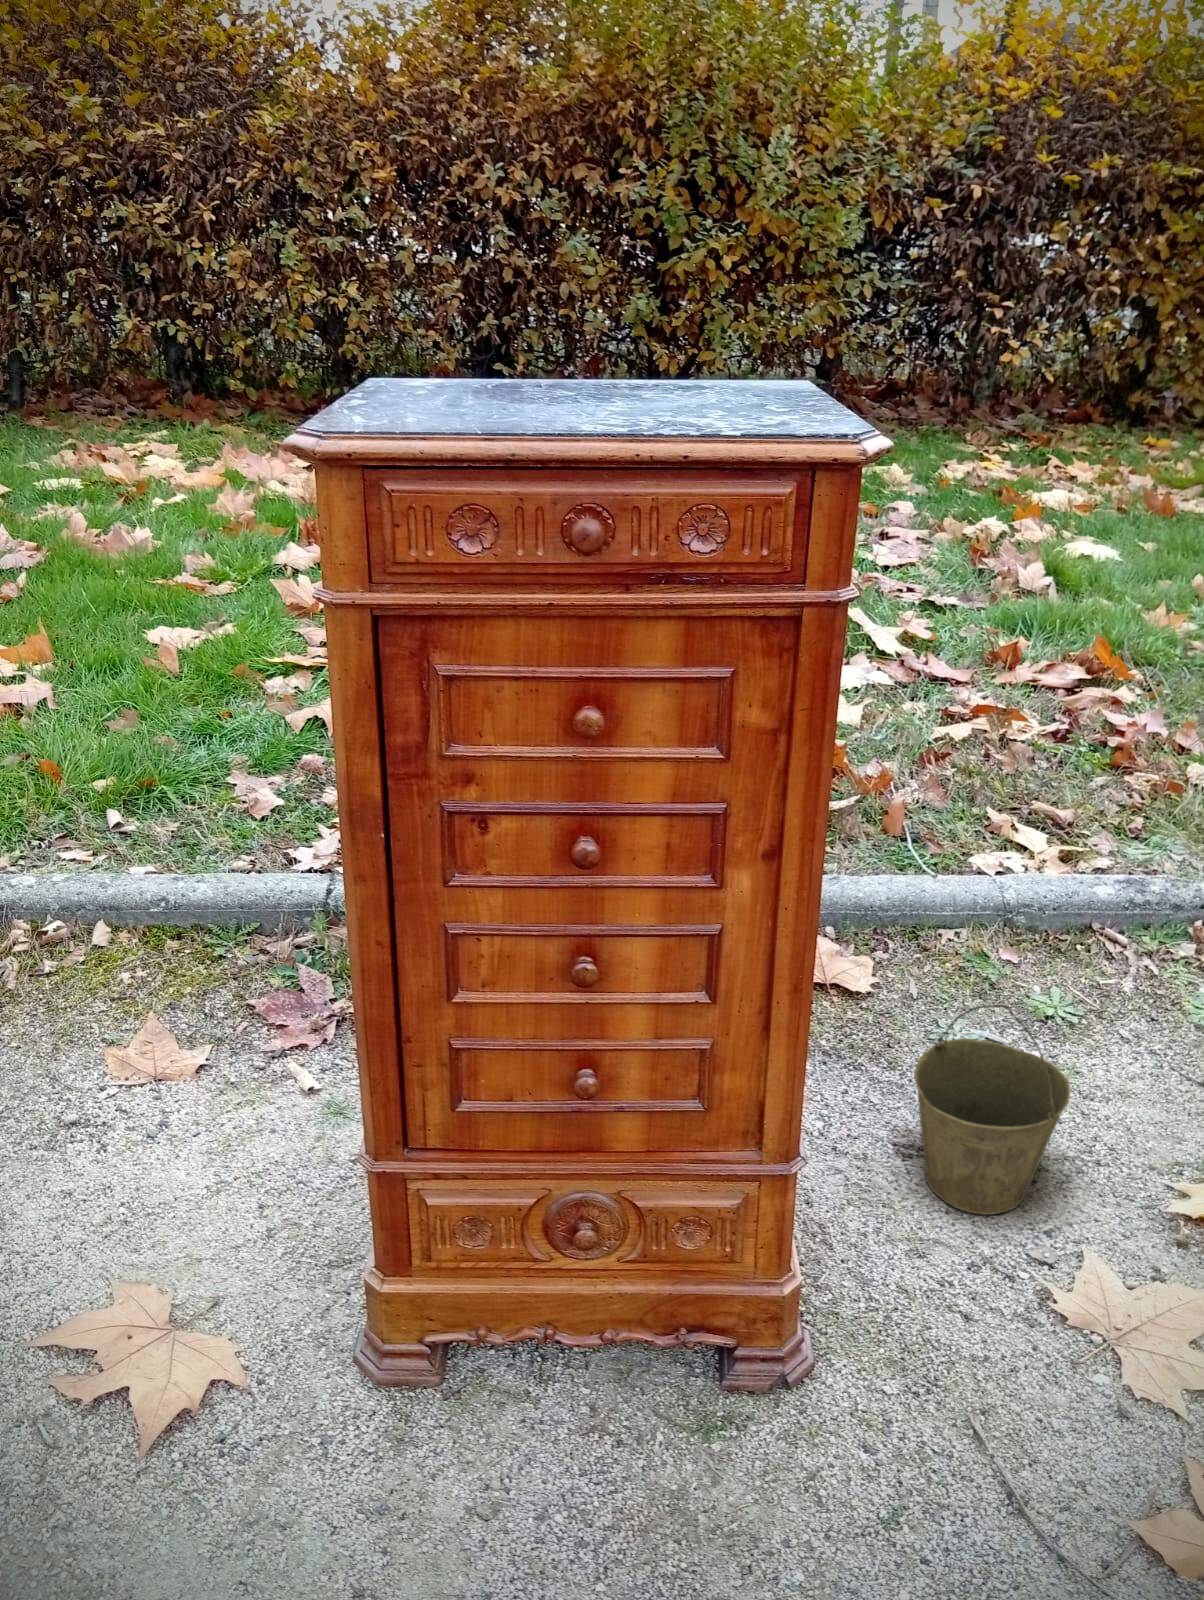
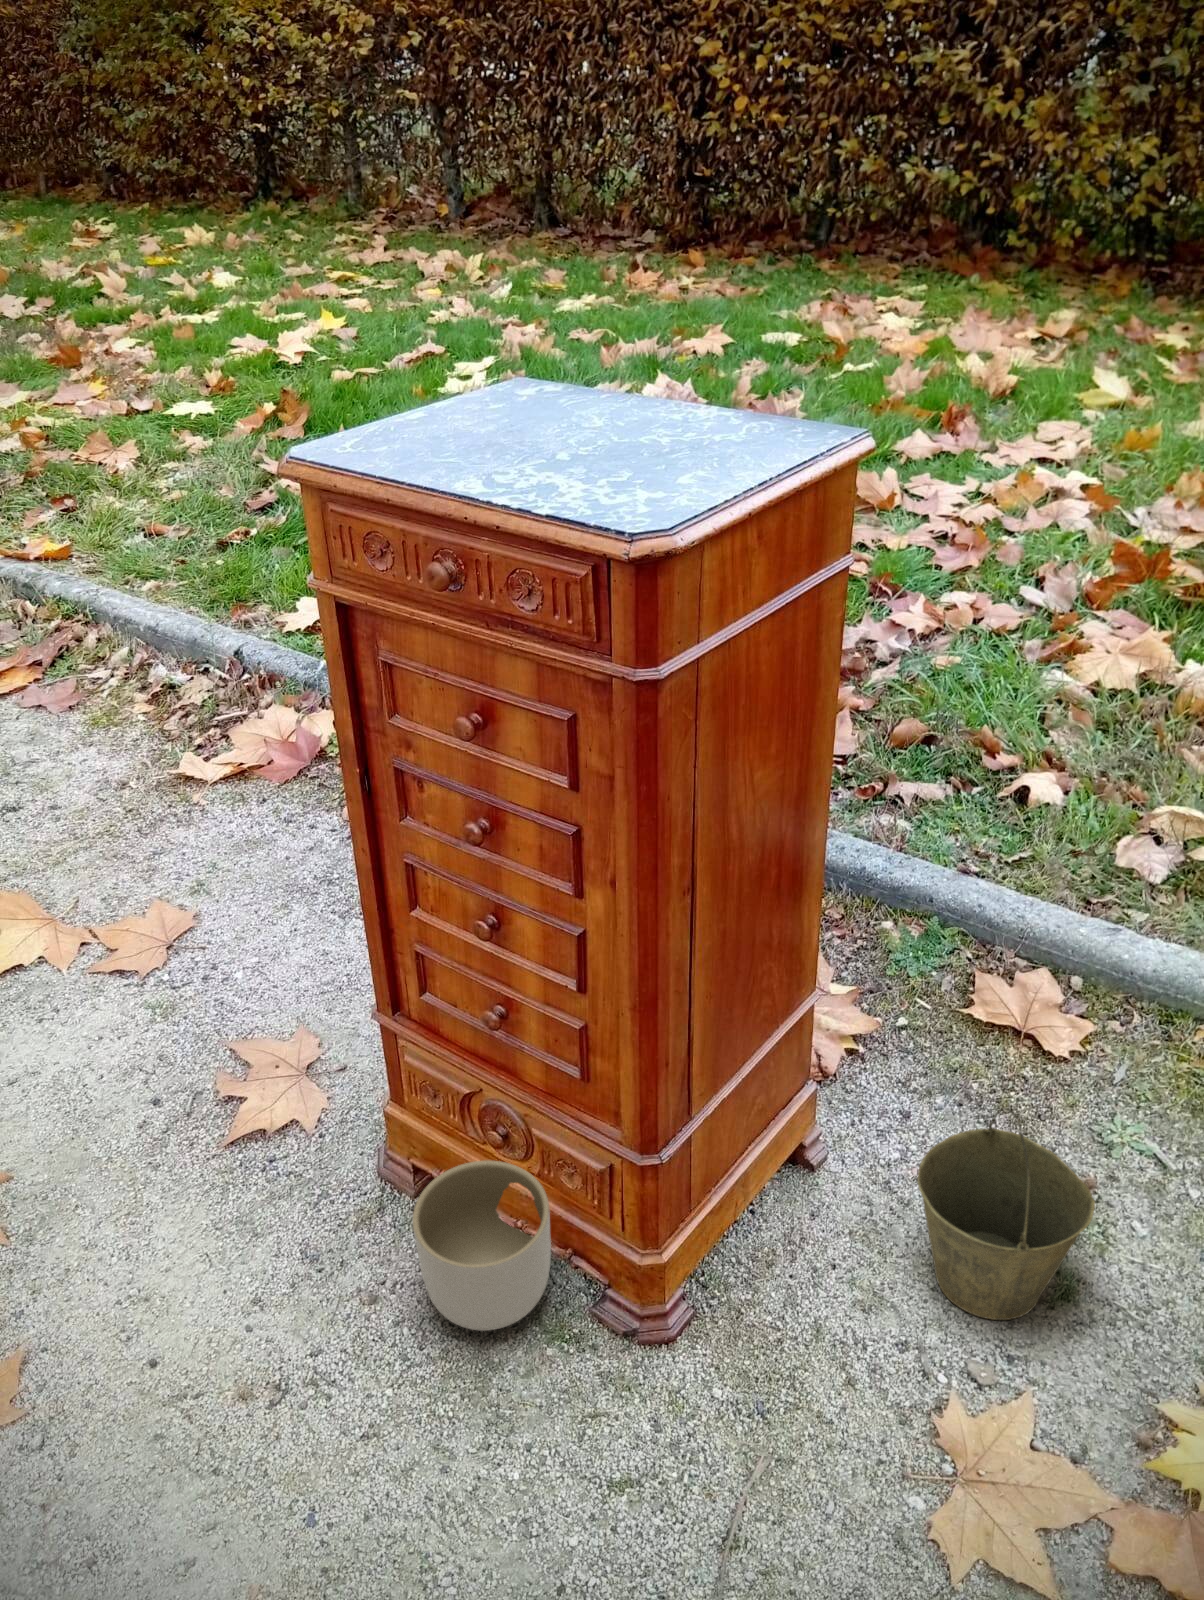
planter: none [527,1264,690,1474] -> present [413,1160,551,1331]

